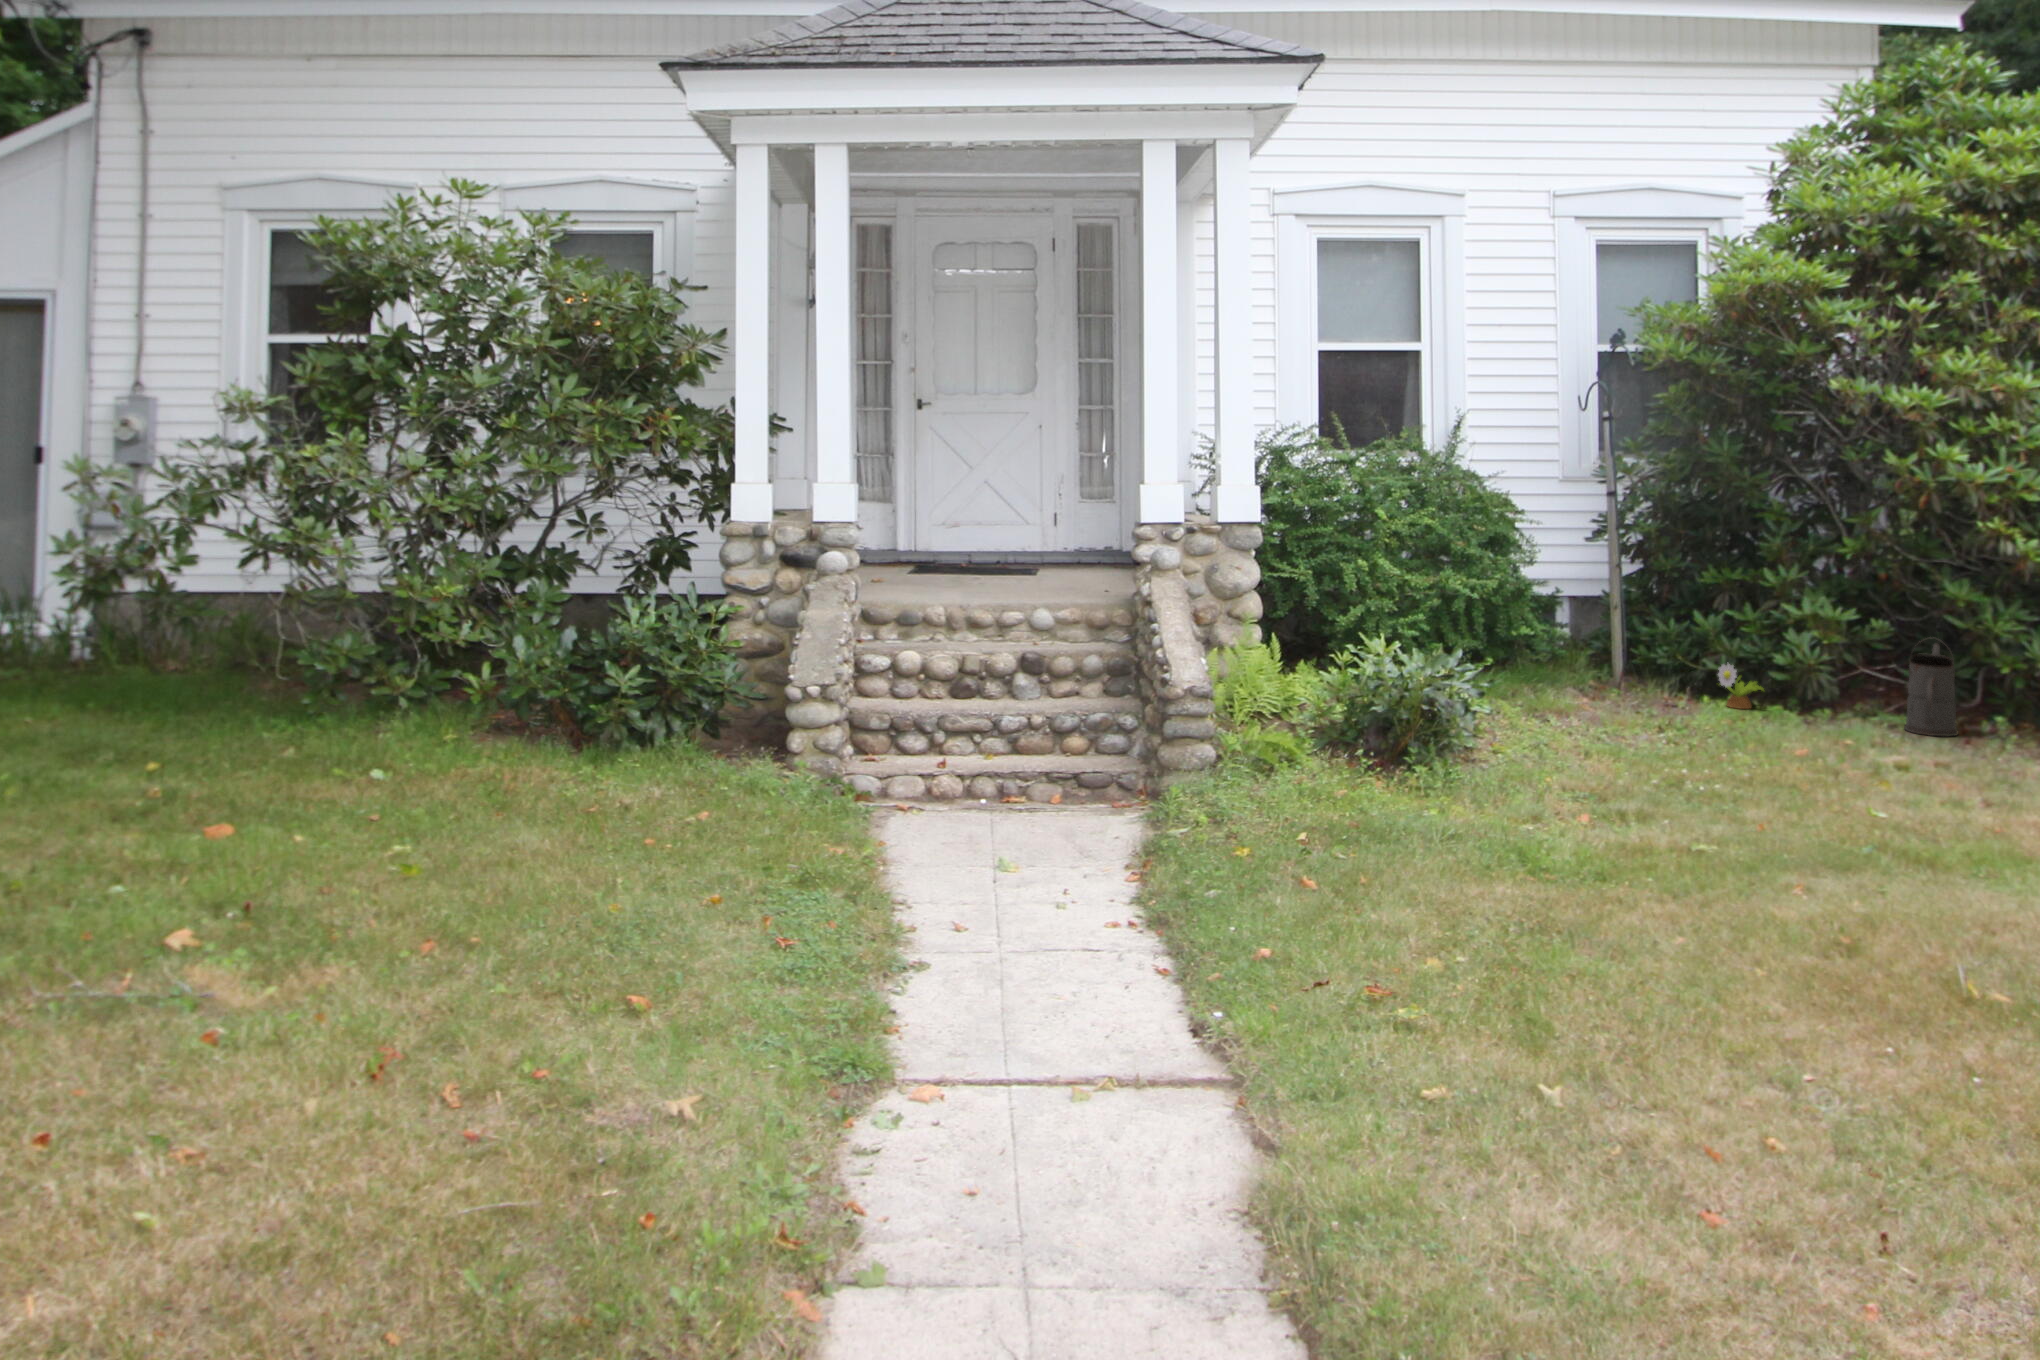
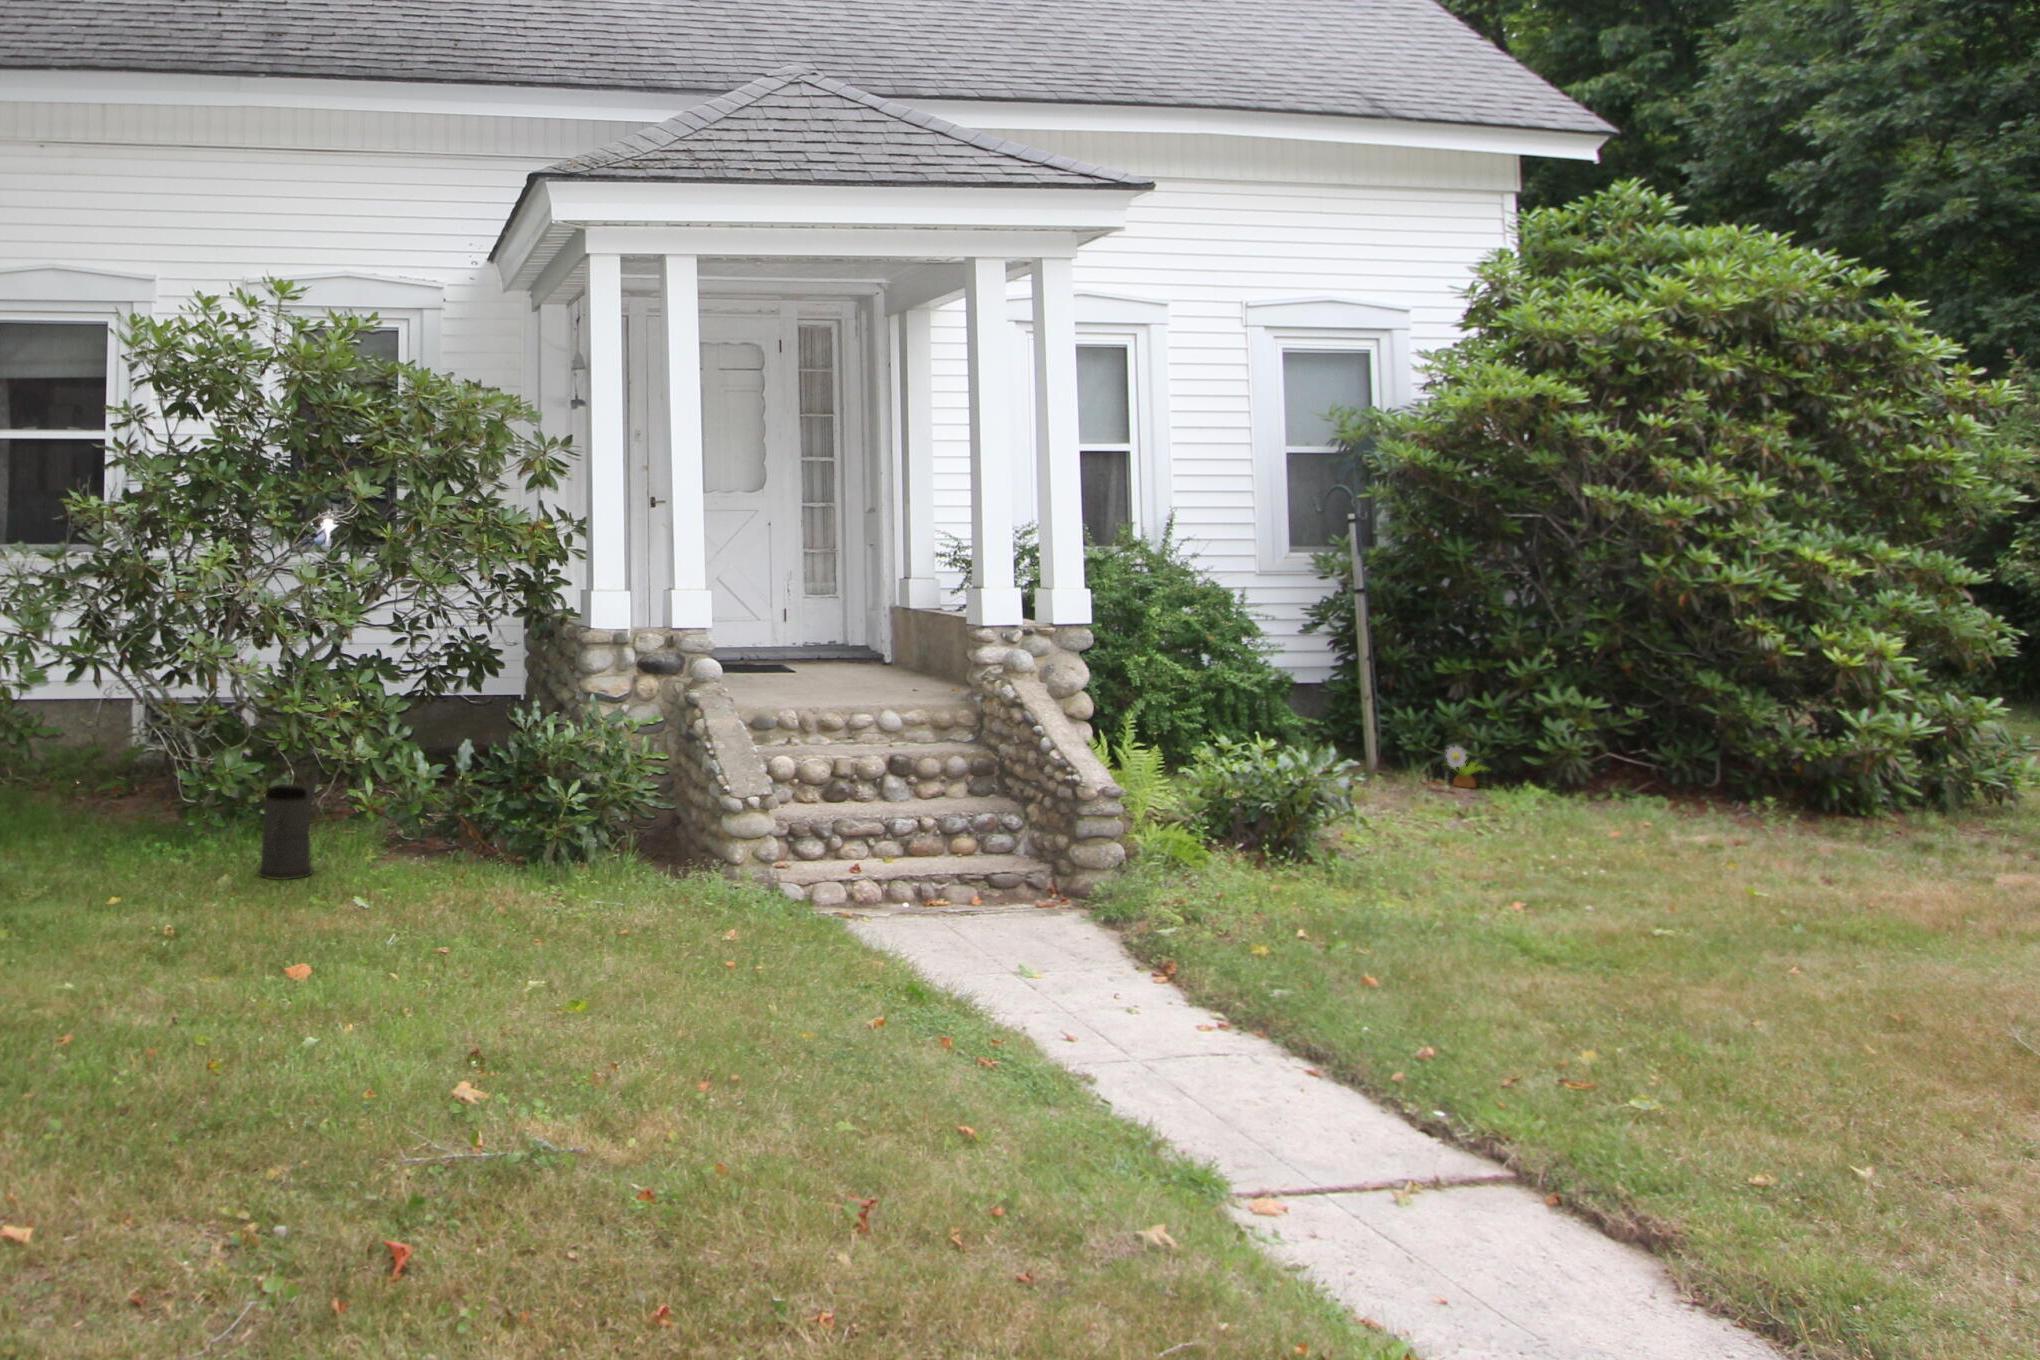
watering can: present [1904,642,1958,736] -> present [258,766,319,880]

